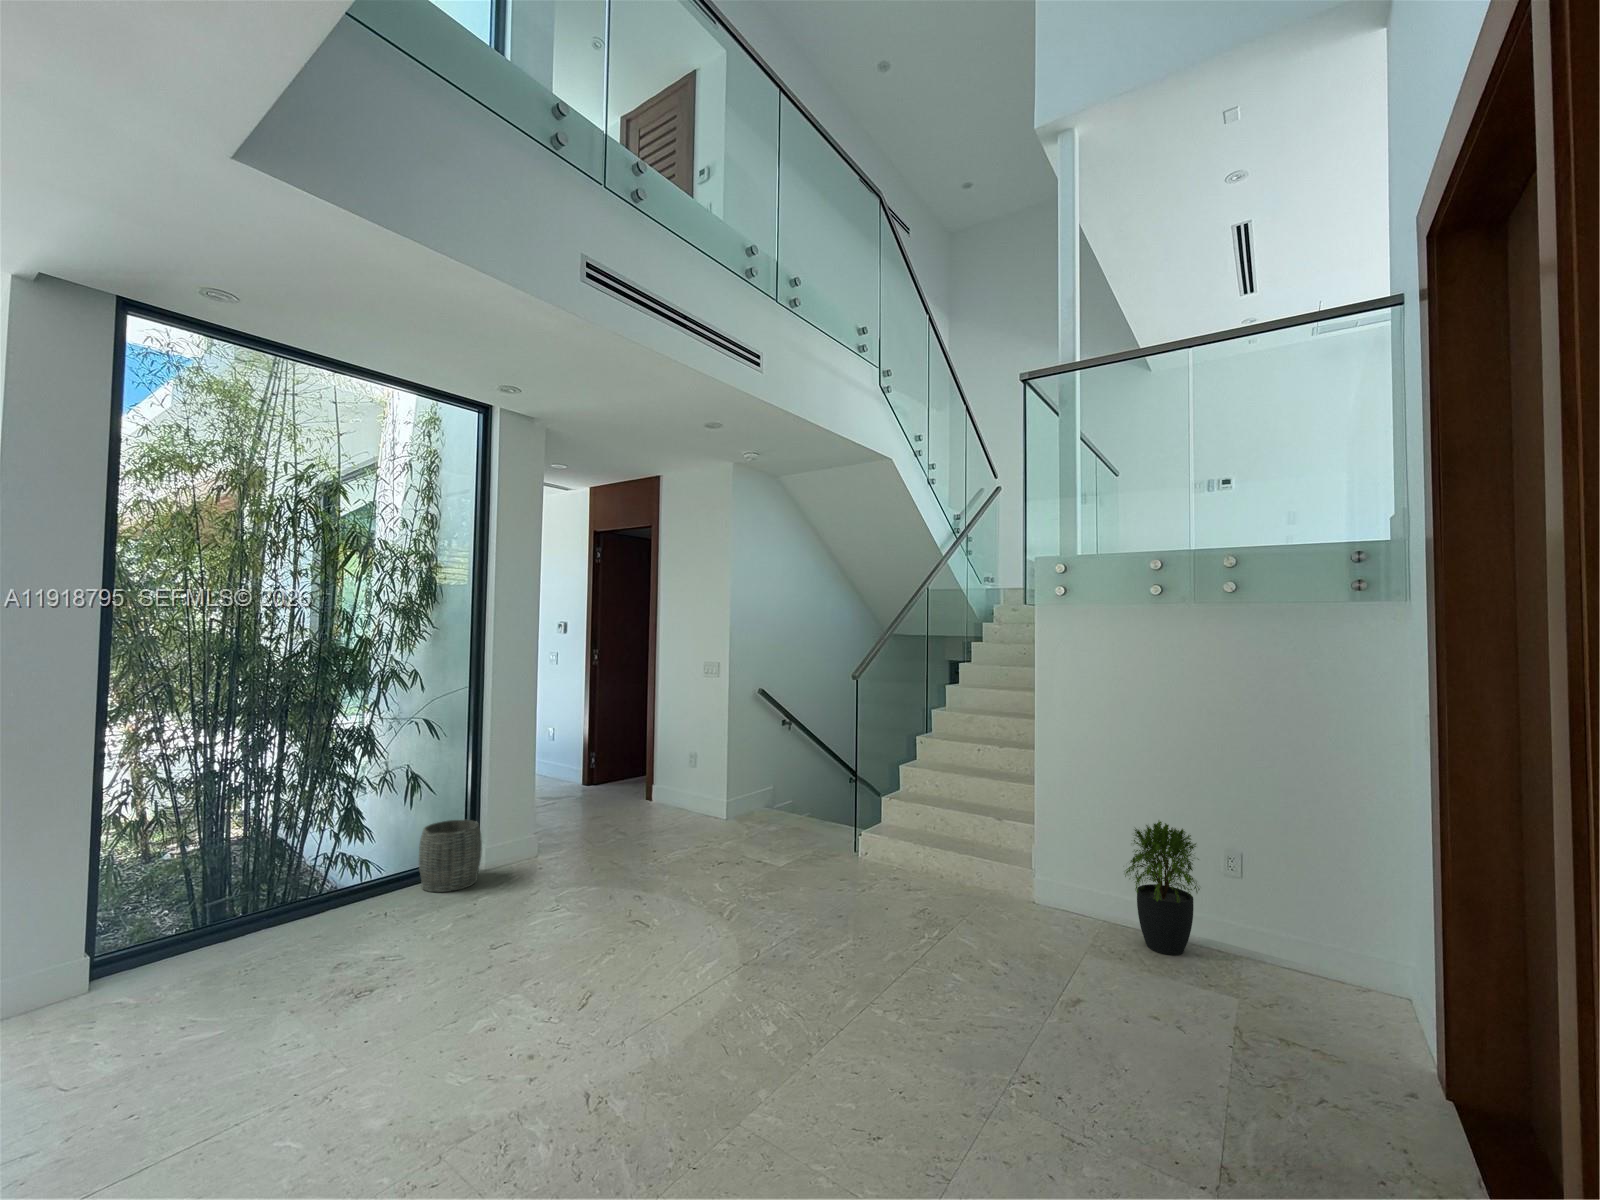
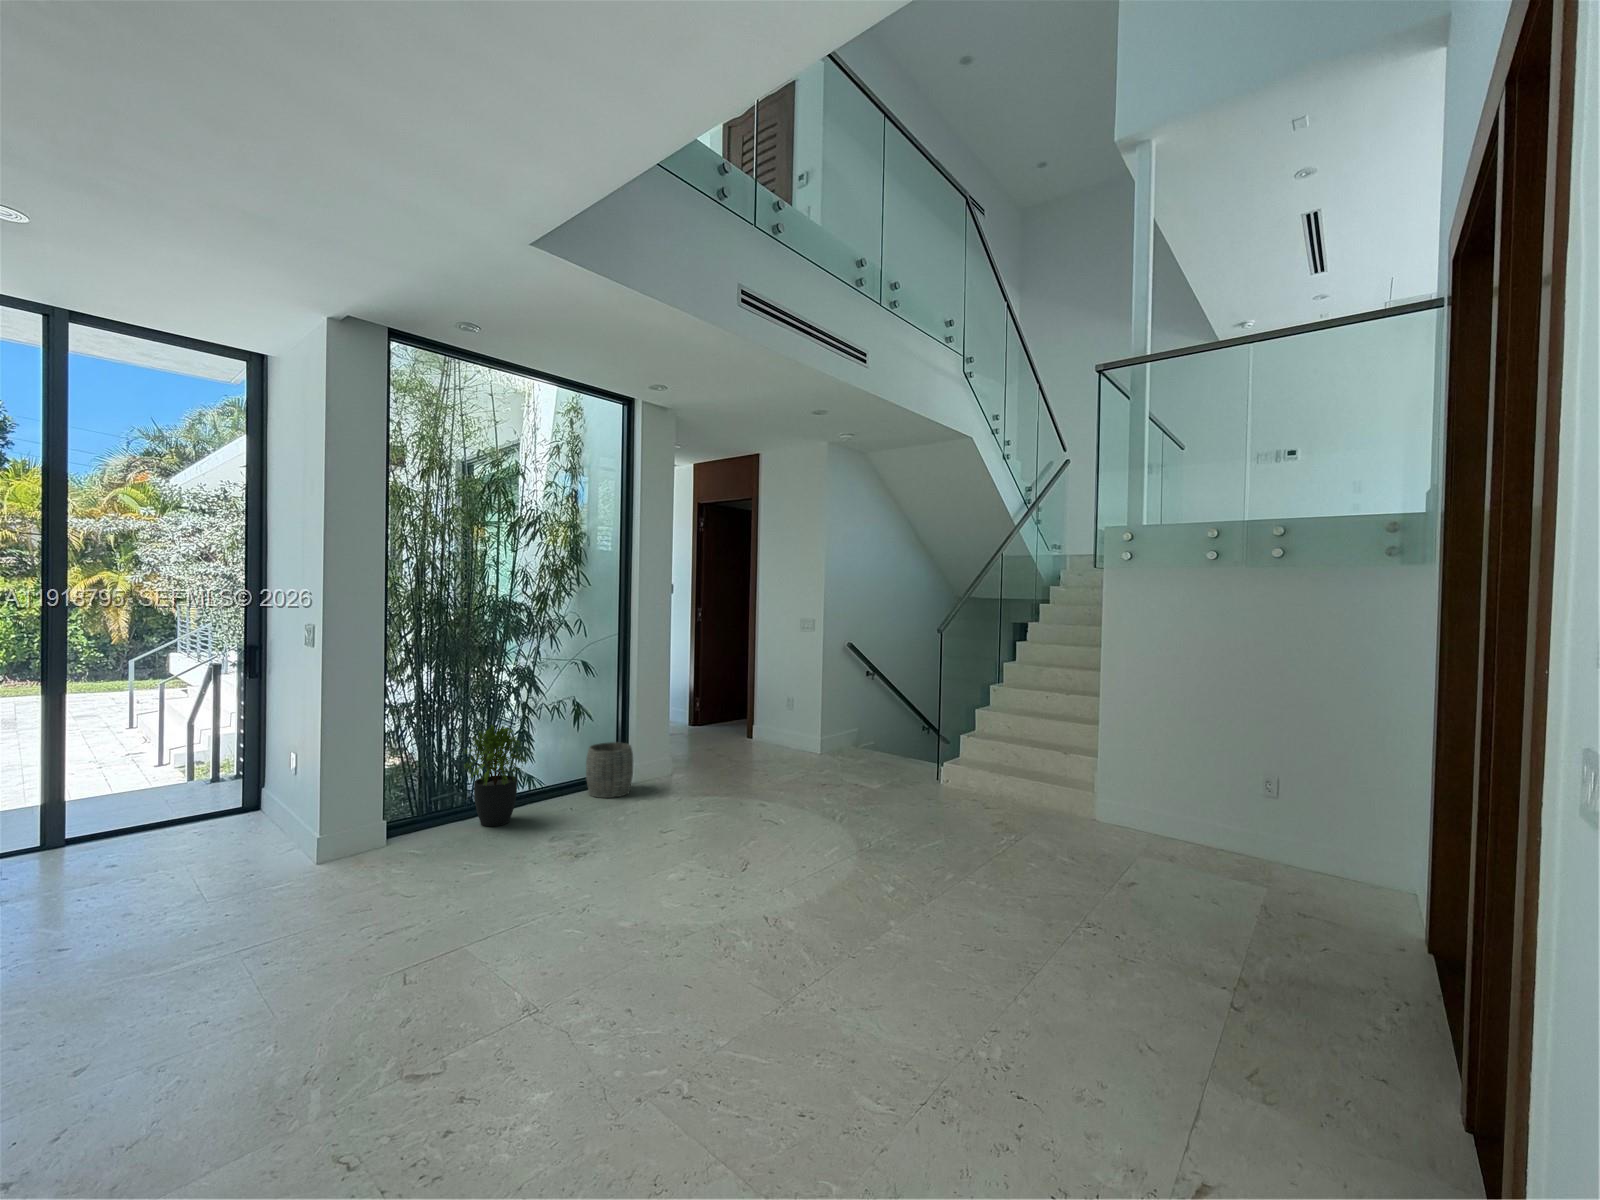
potted plant: present [1125,821,1200,955] -> present [464,725,527,826]

